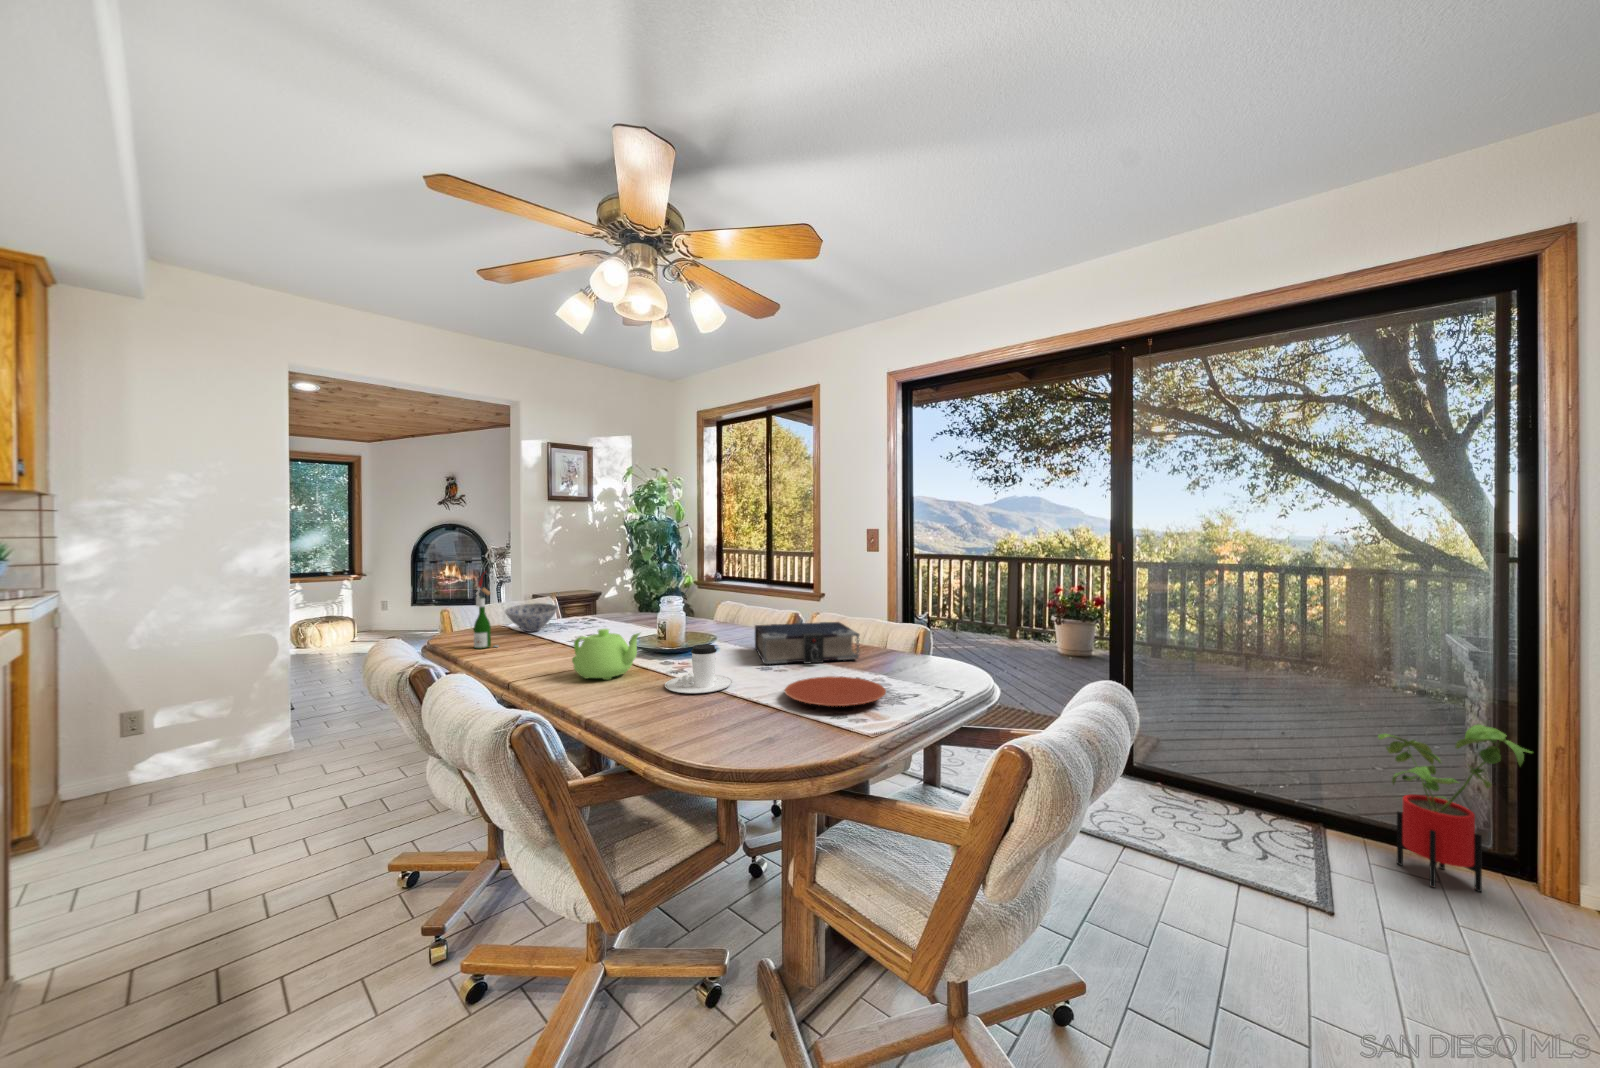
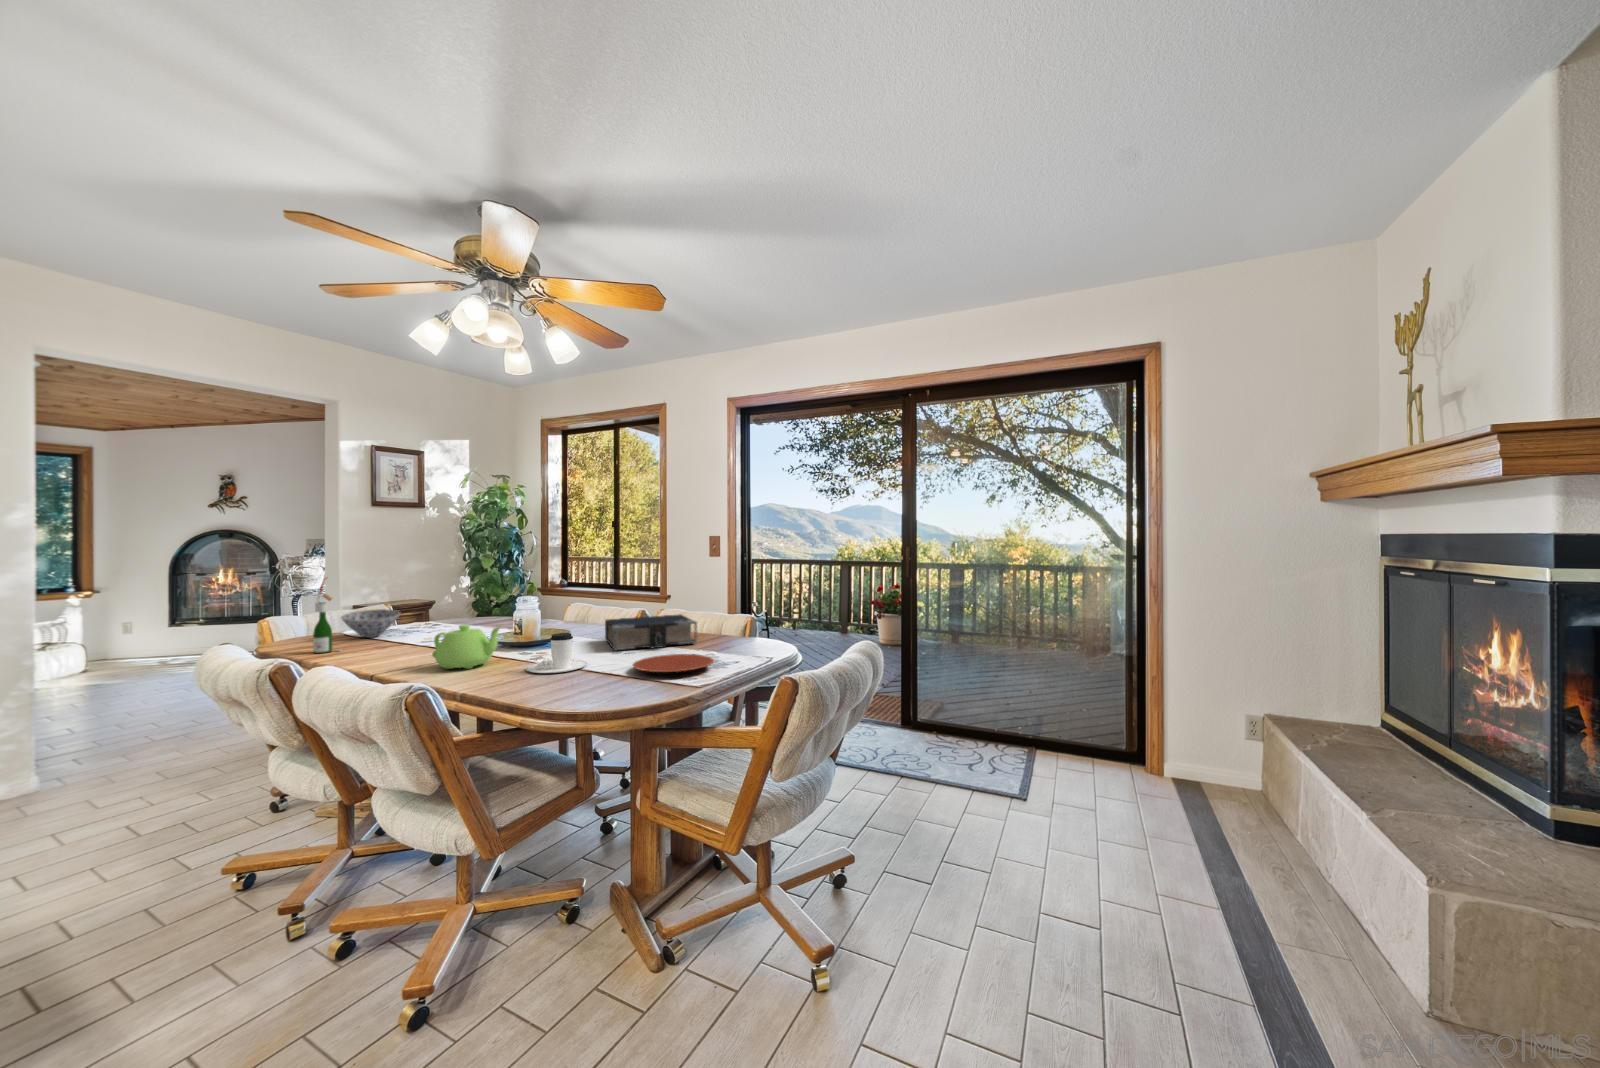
house plant: present [1378,724,1532,892] -> none [1066,665,1143,778]

